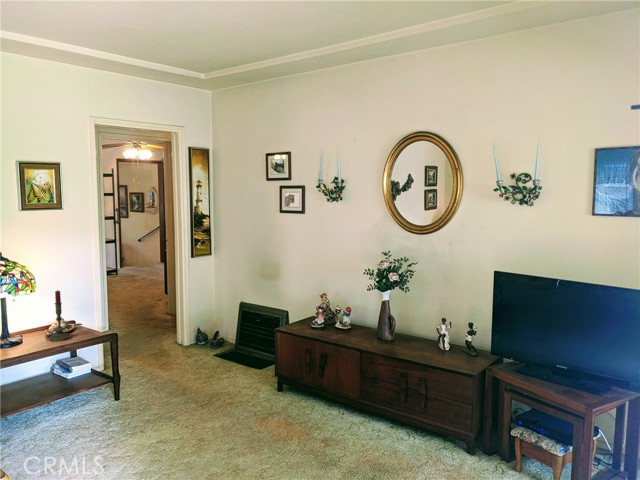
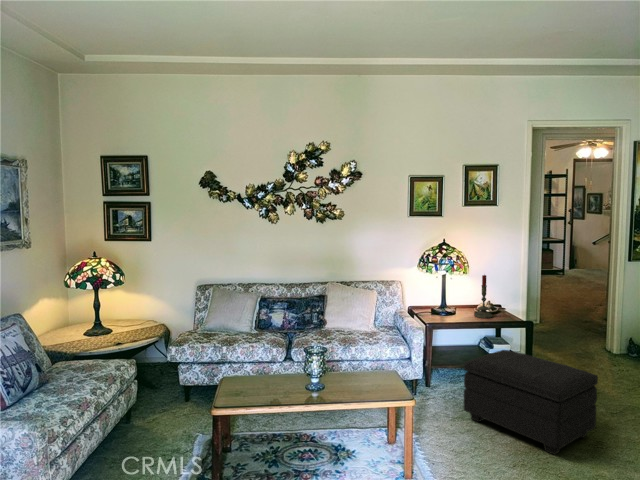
footstool: none [53,371,194,466] -> present [464,350,598,455]

